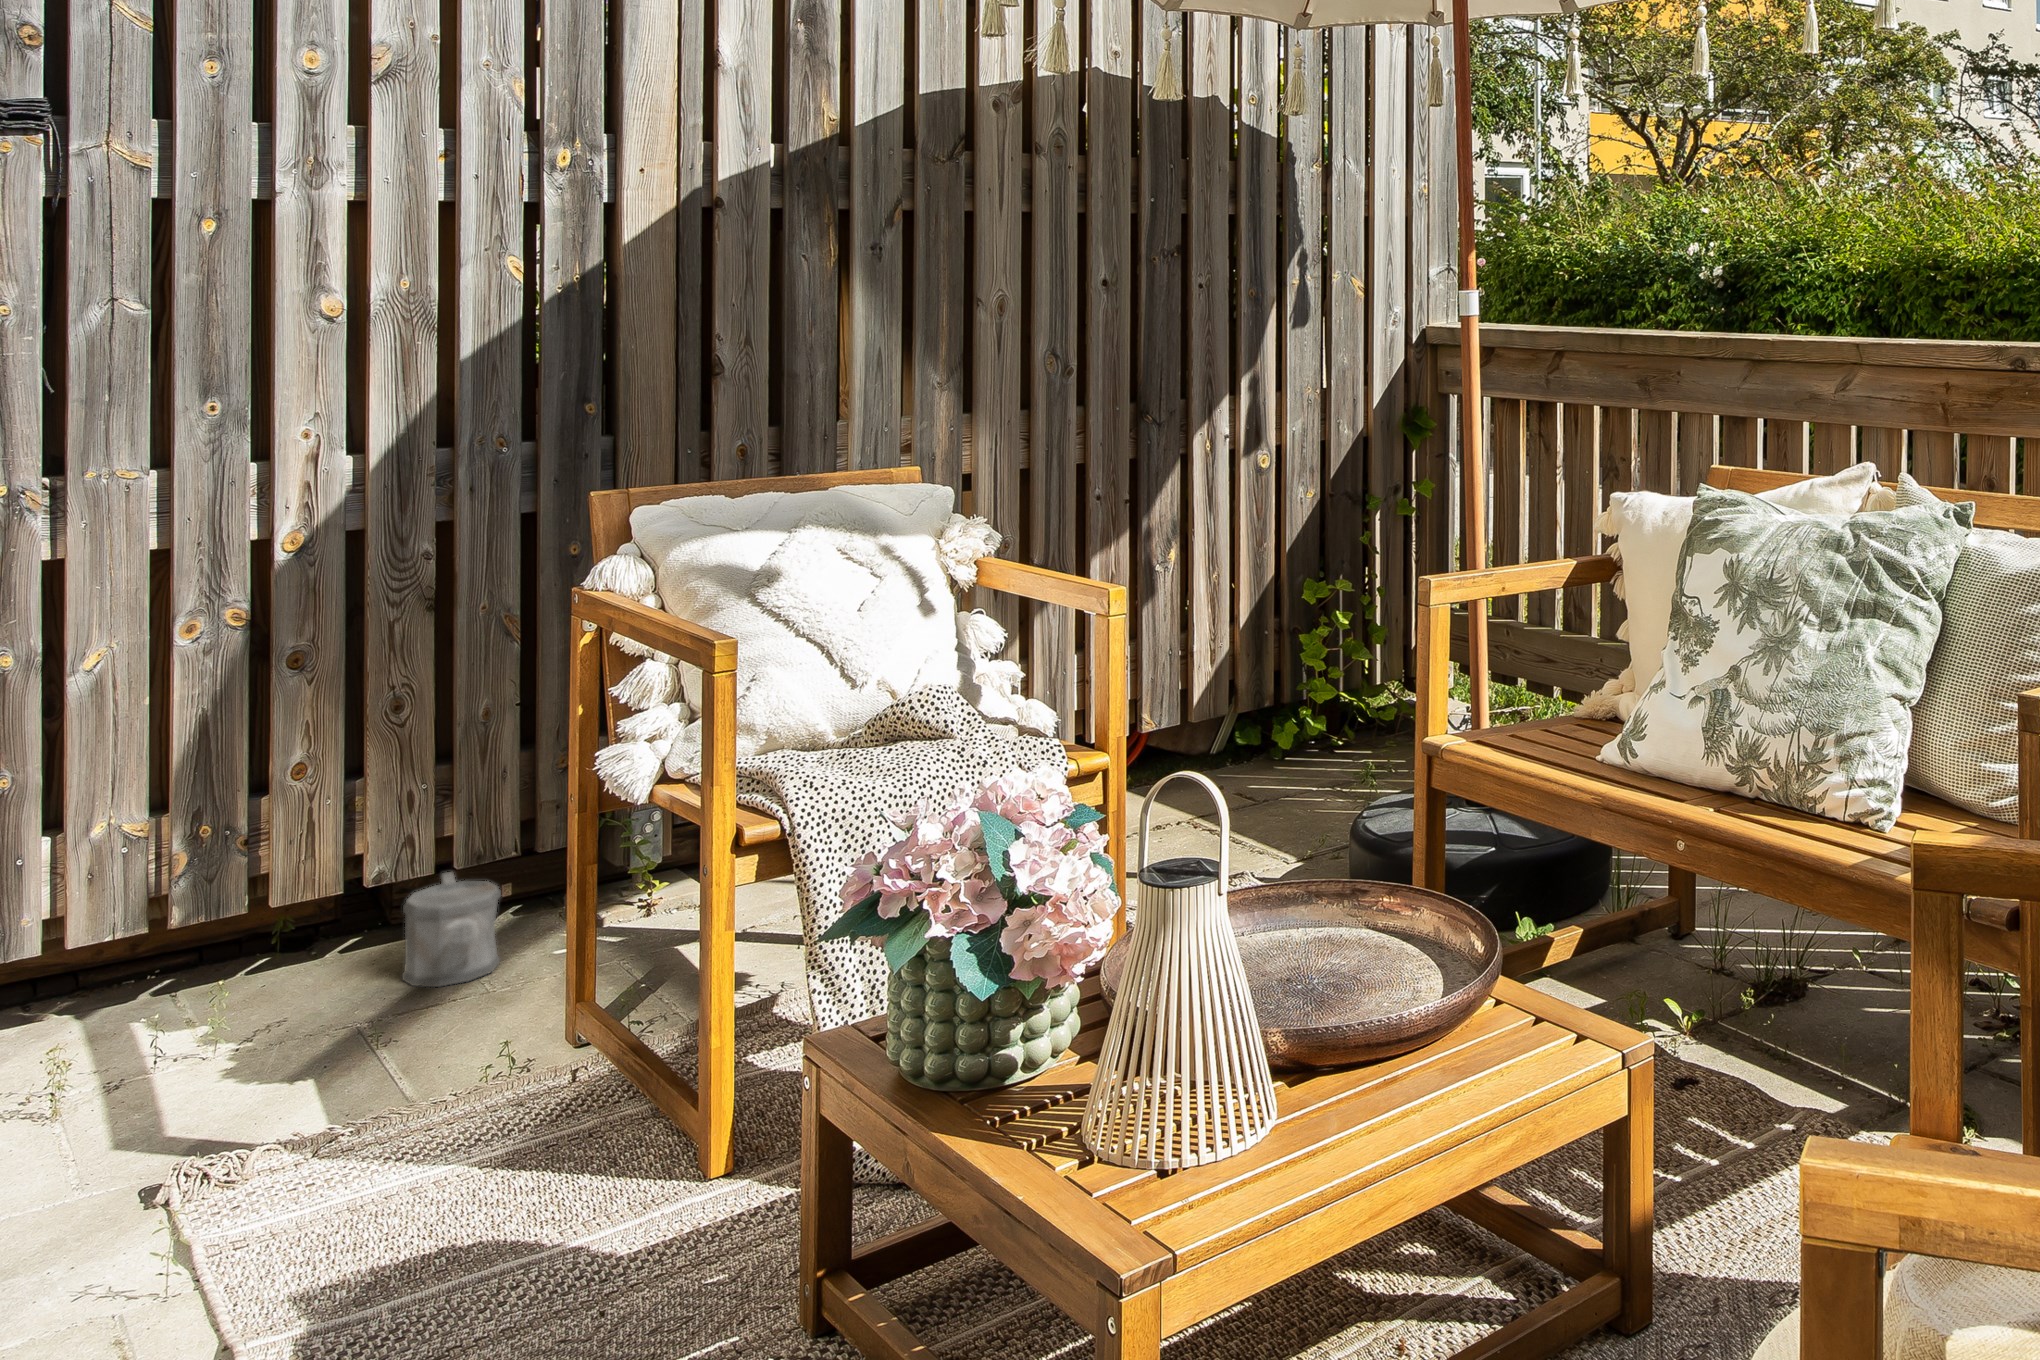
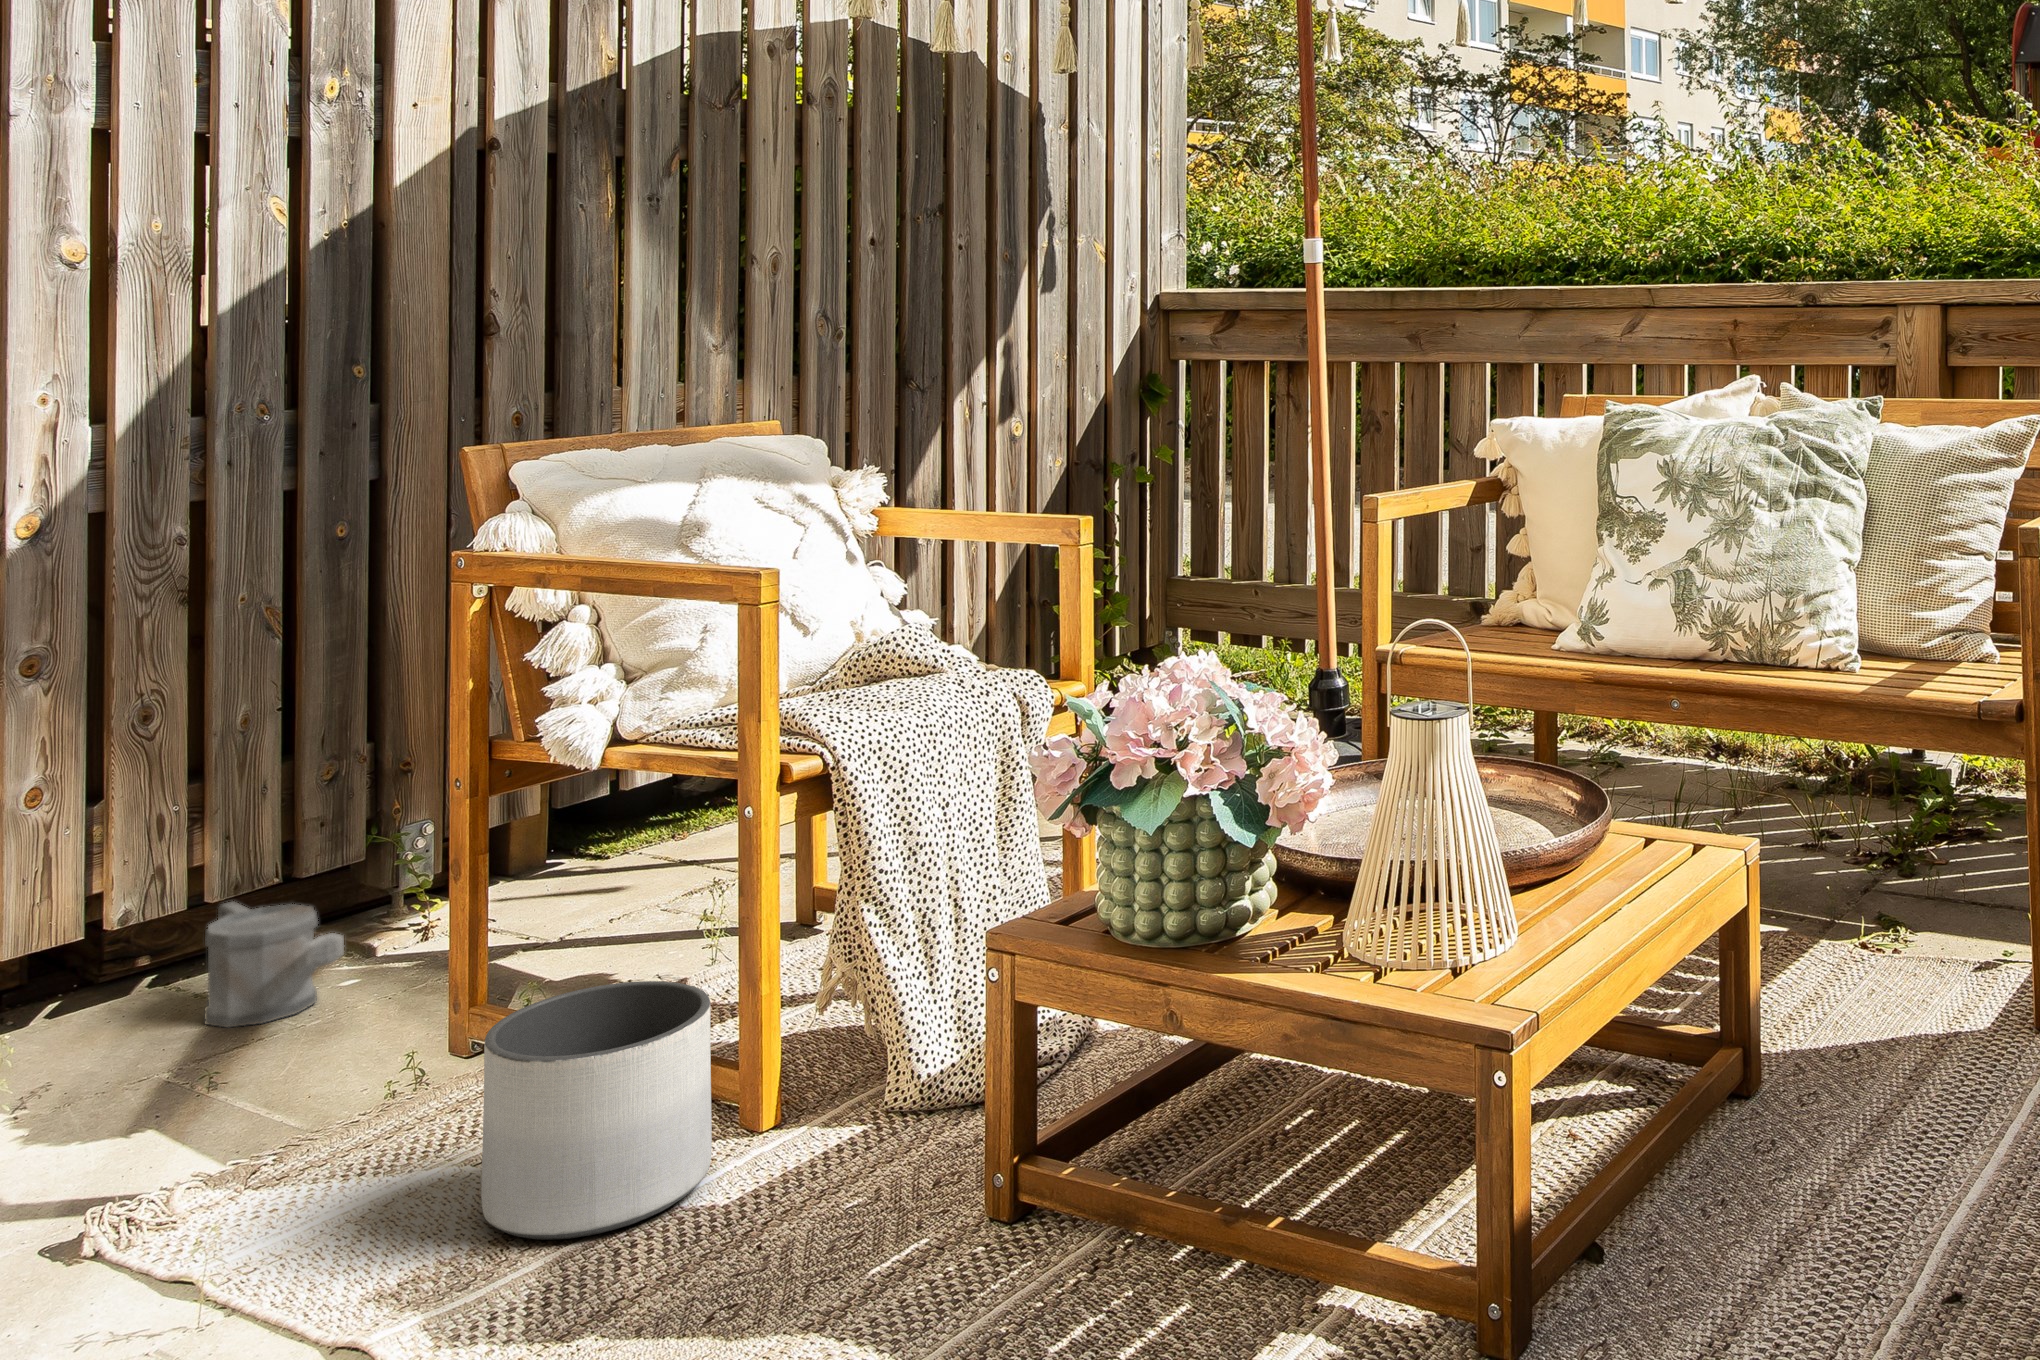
planter: none [382,1019,604,1265] -> present [481,981,712,1240]

